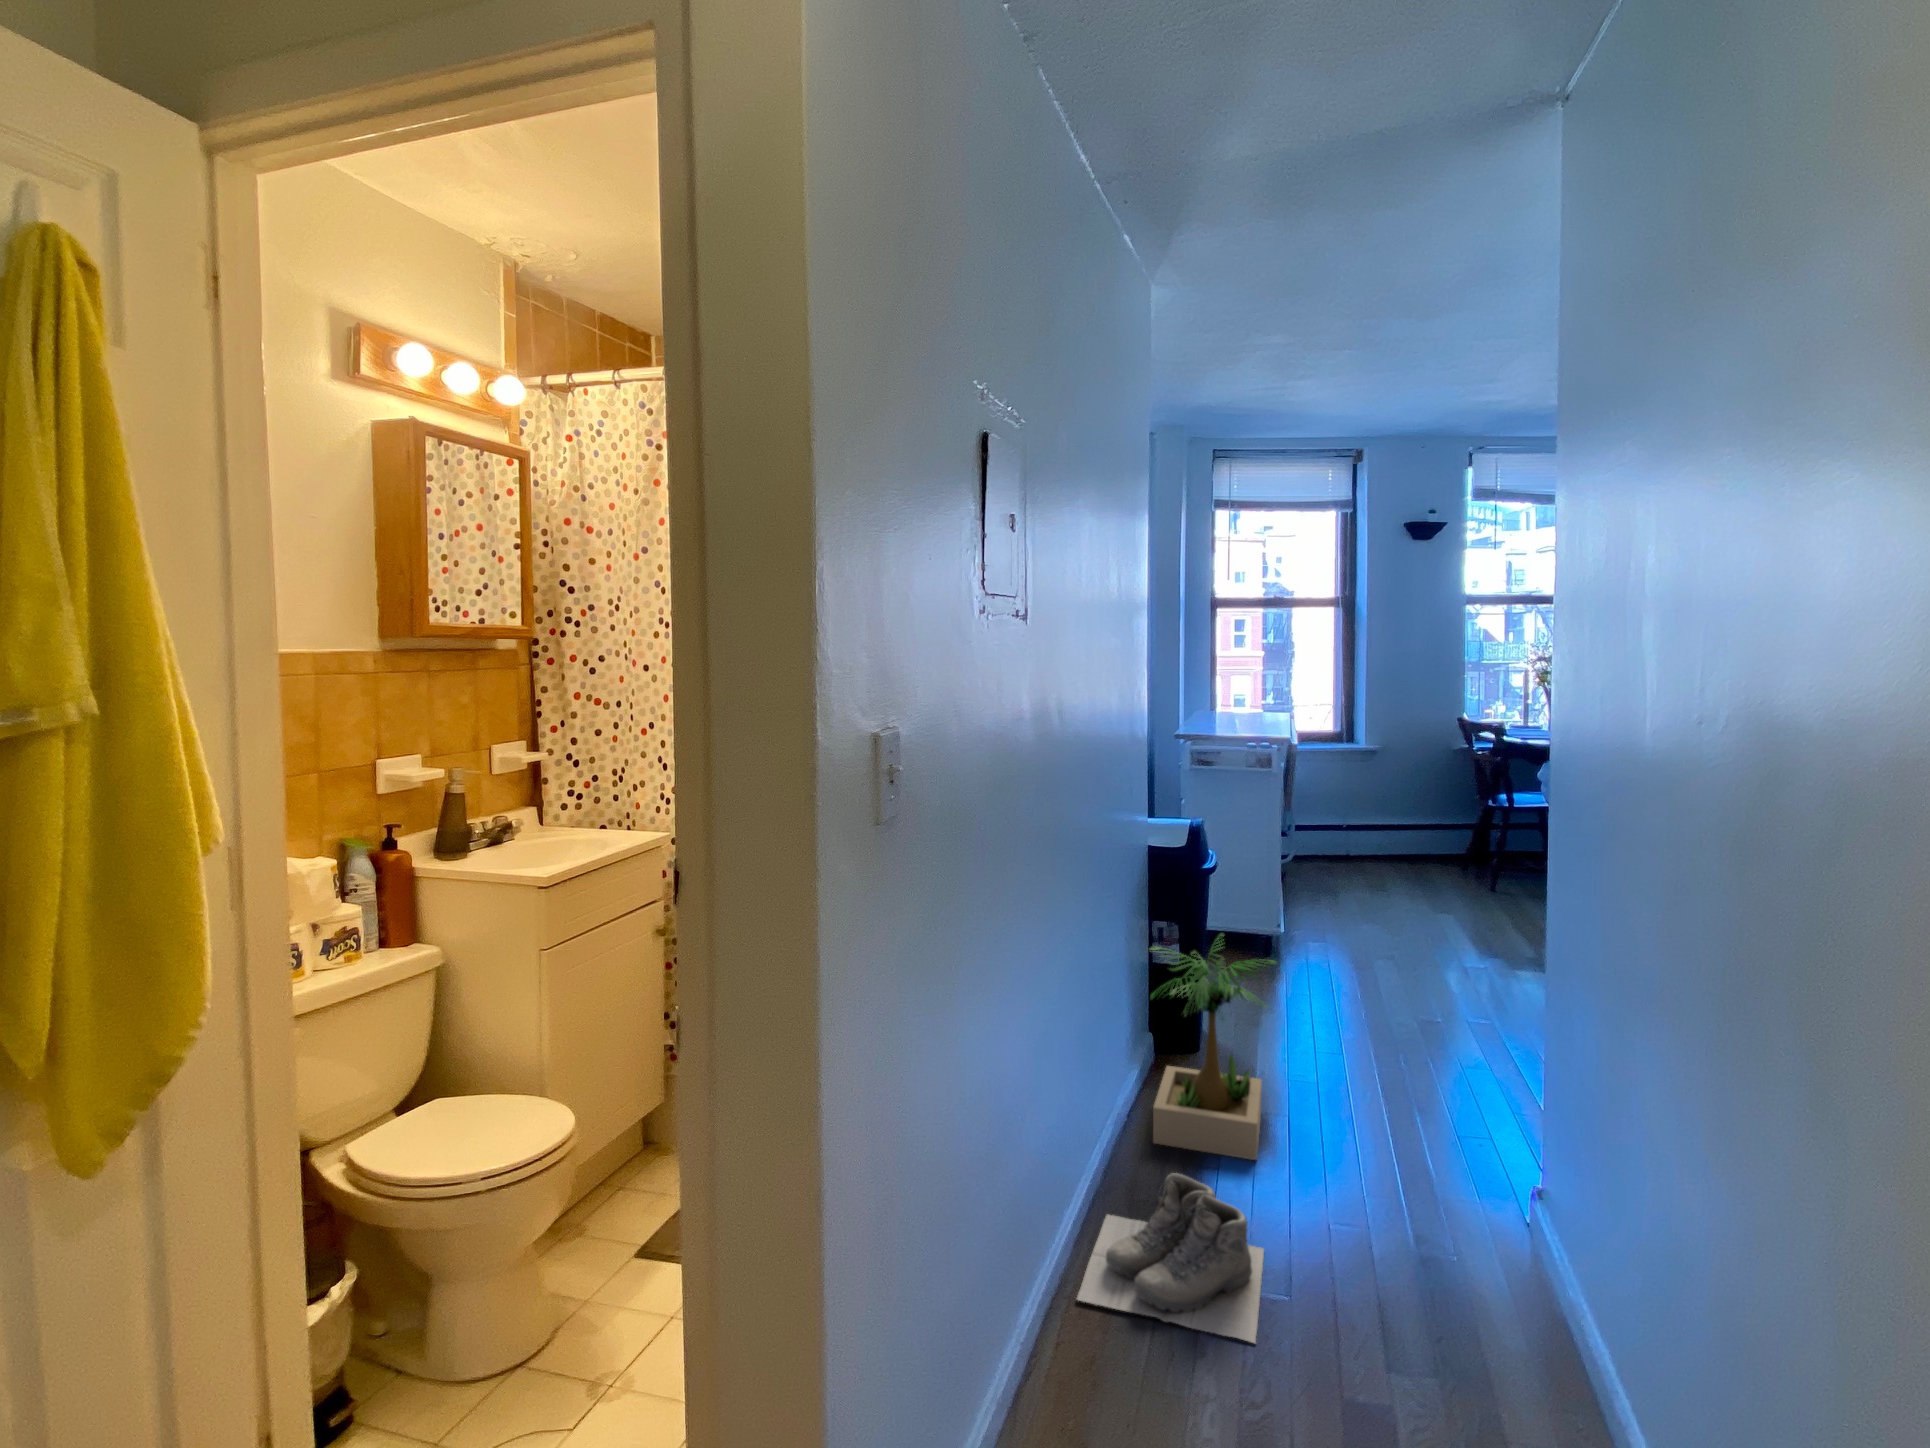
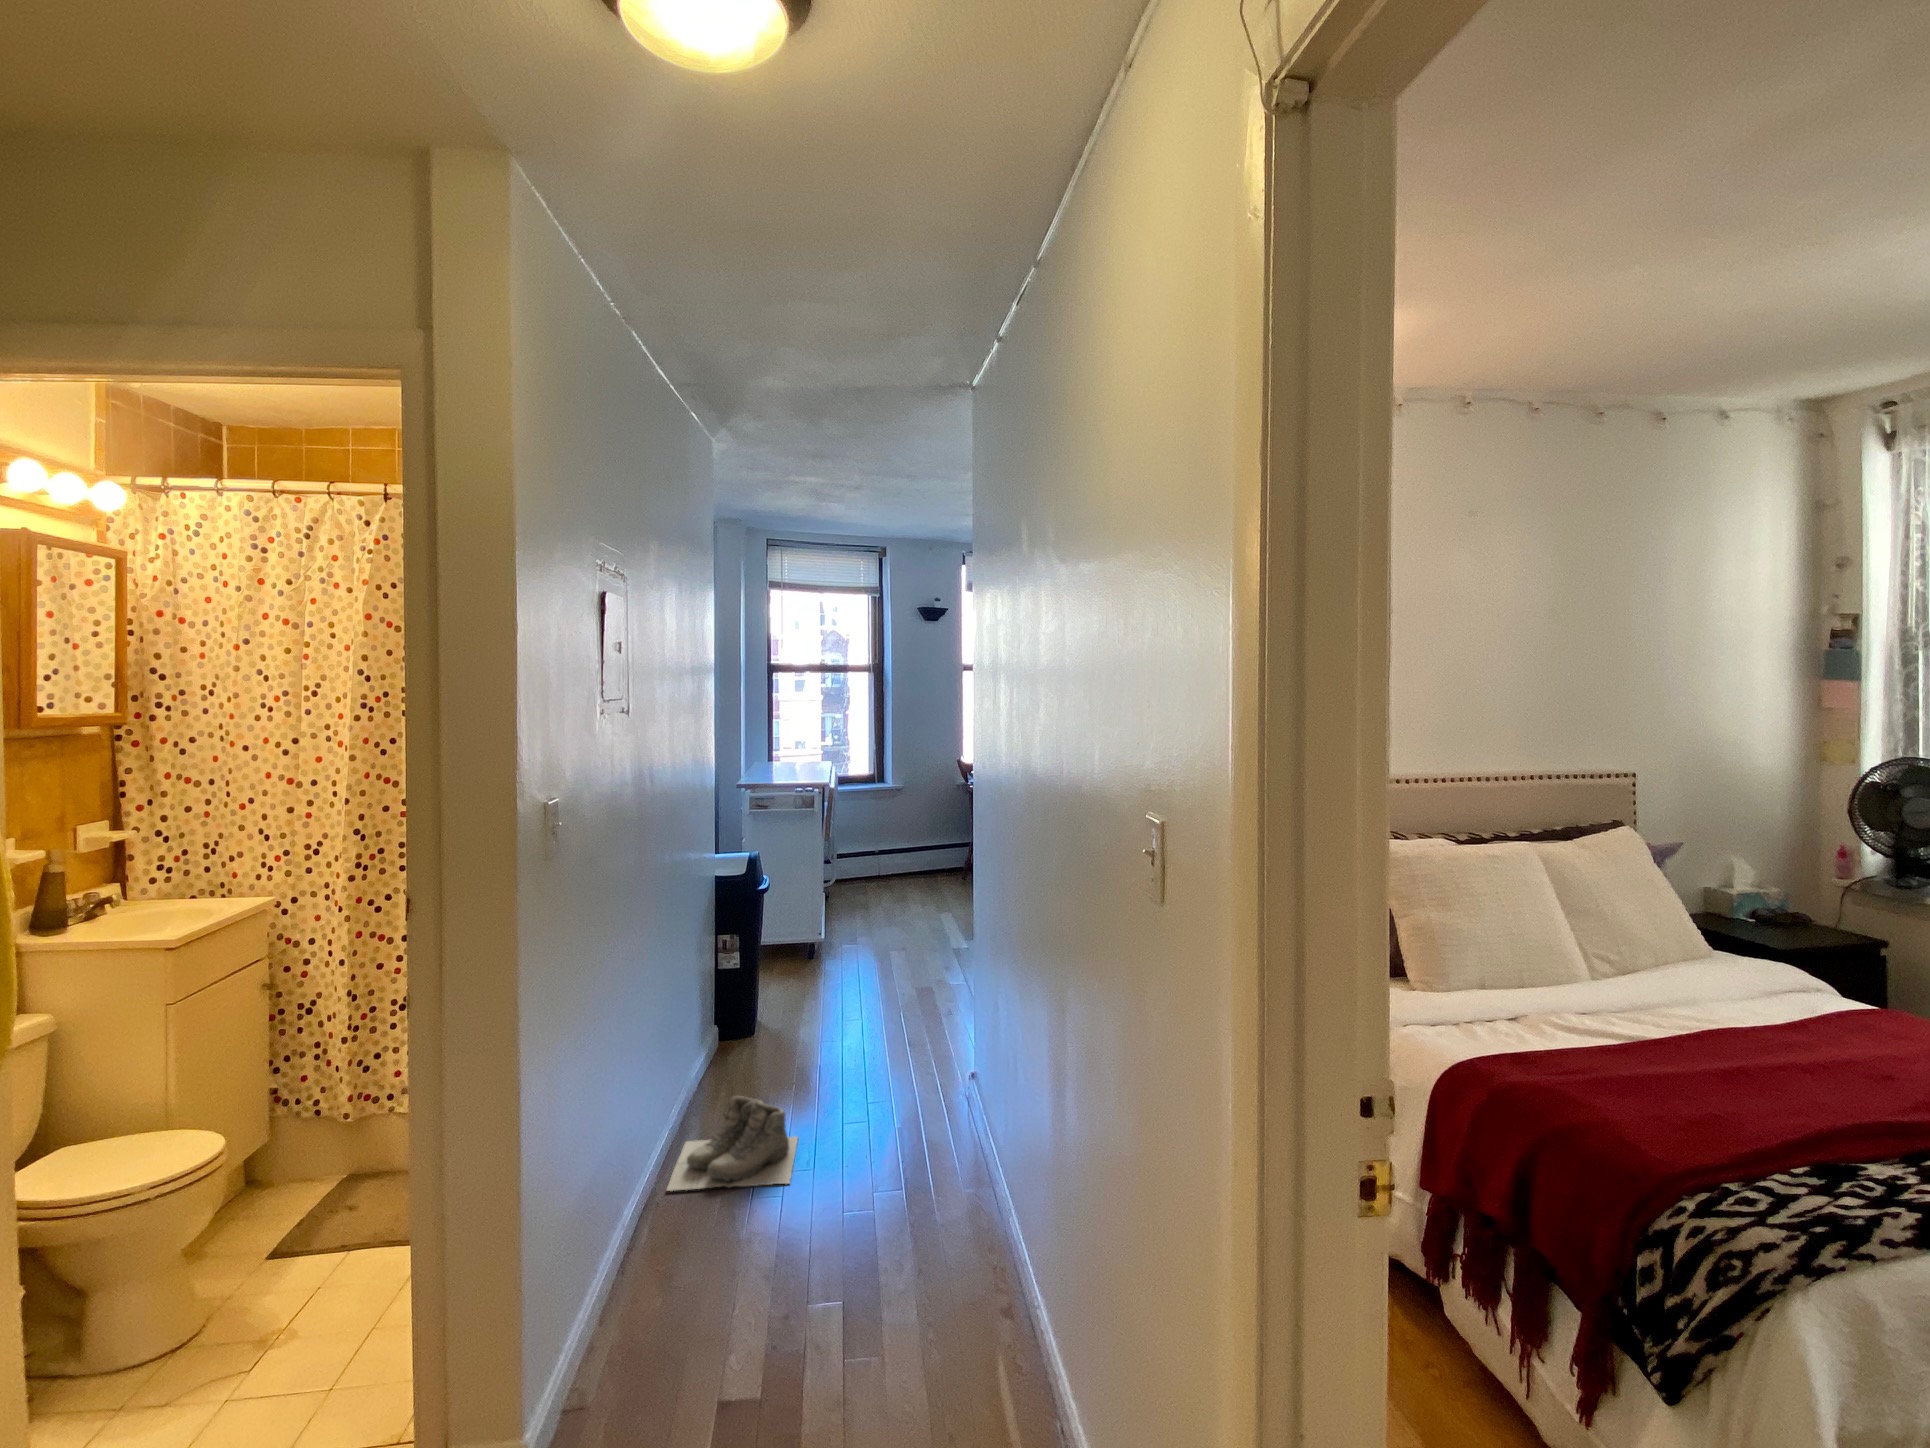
potted plant: present [1151,934,1277,1160] -> none [706,931,820,1095]

